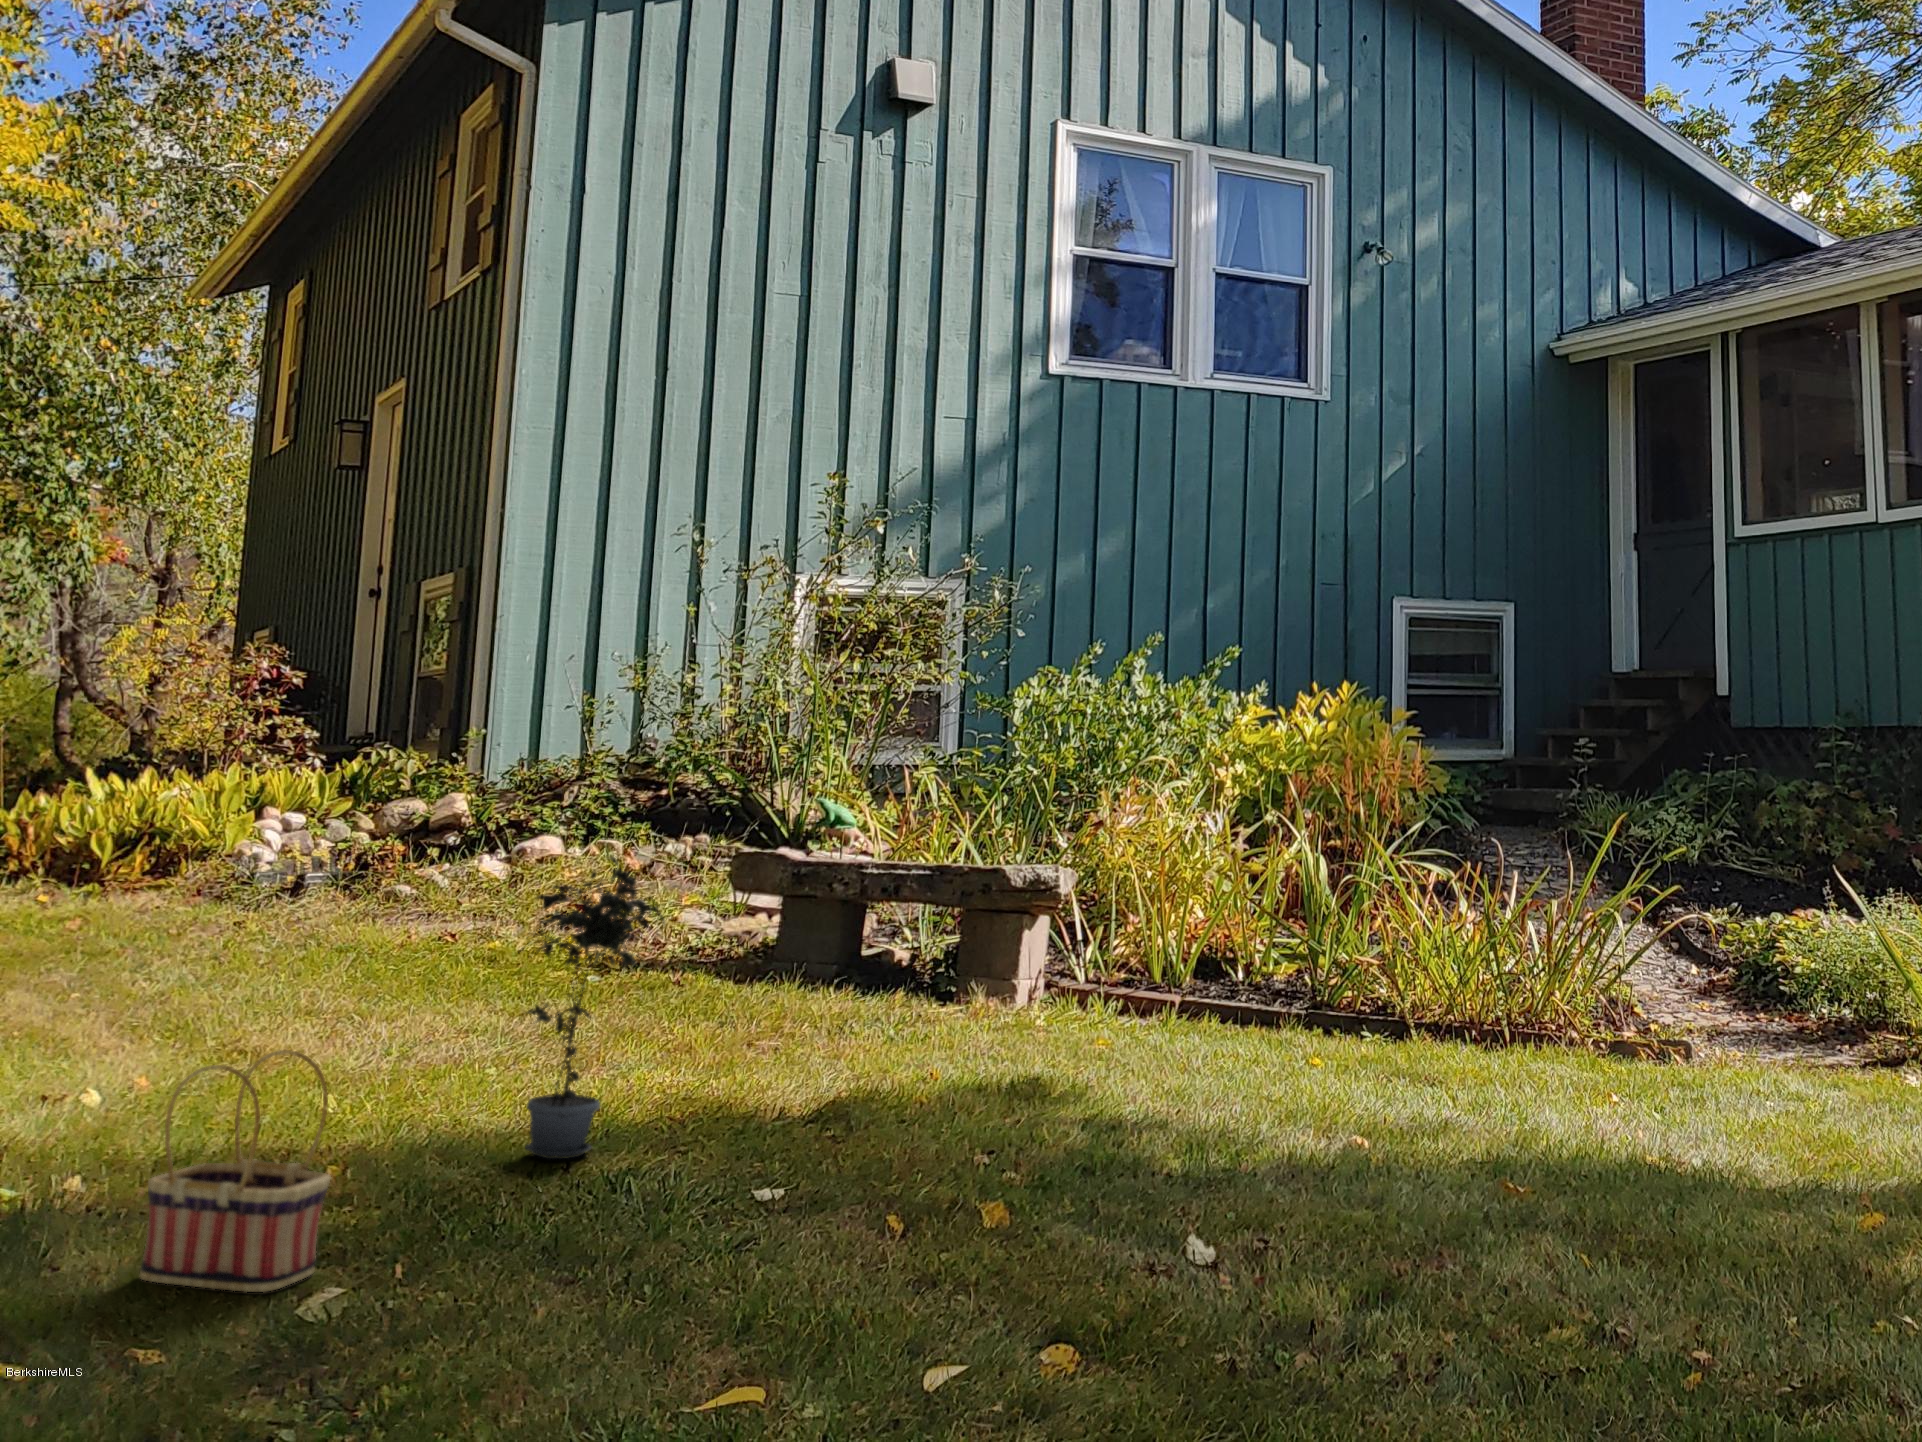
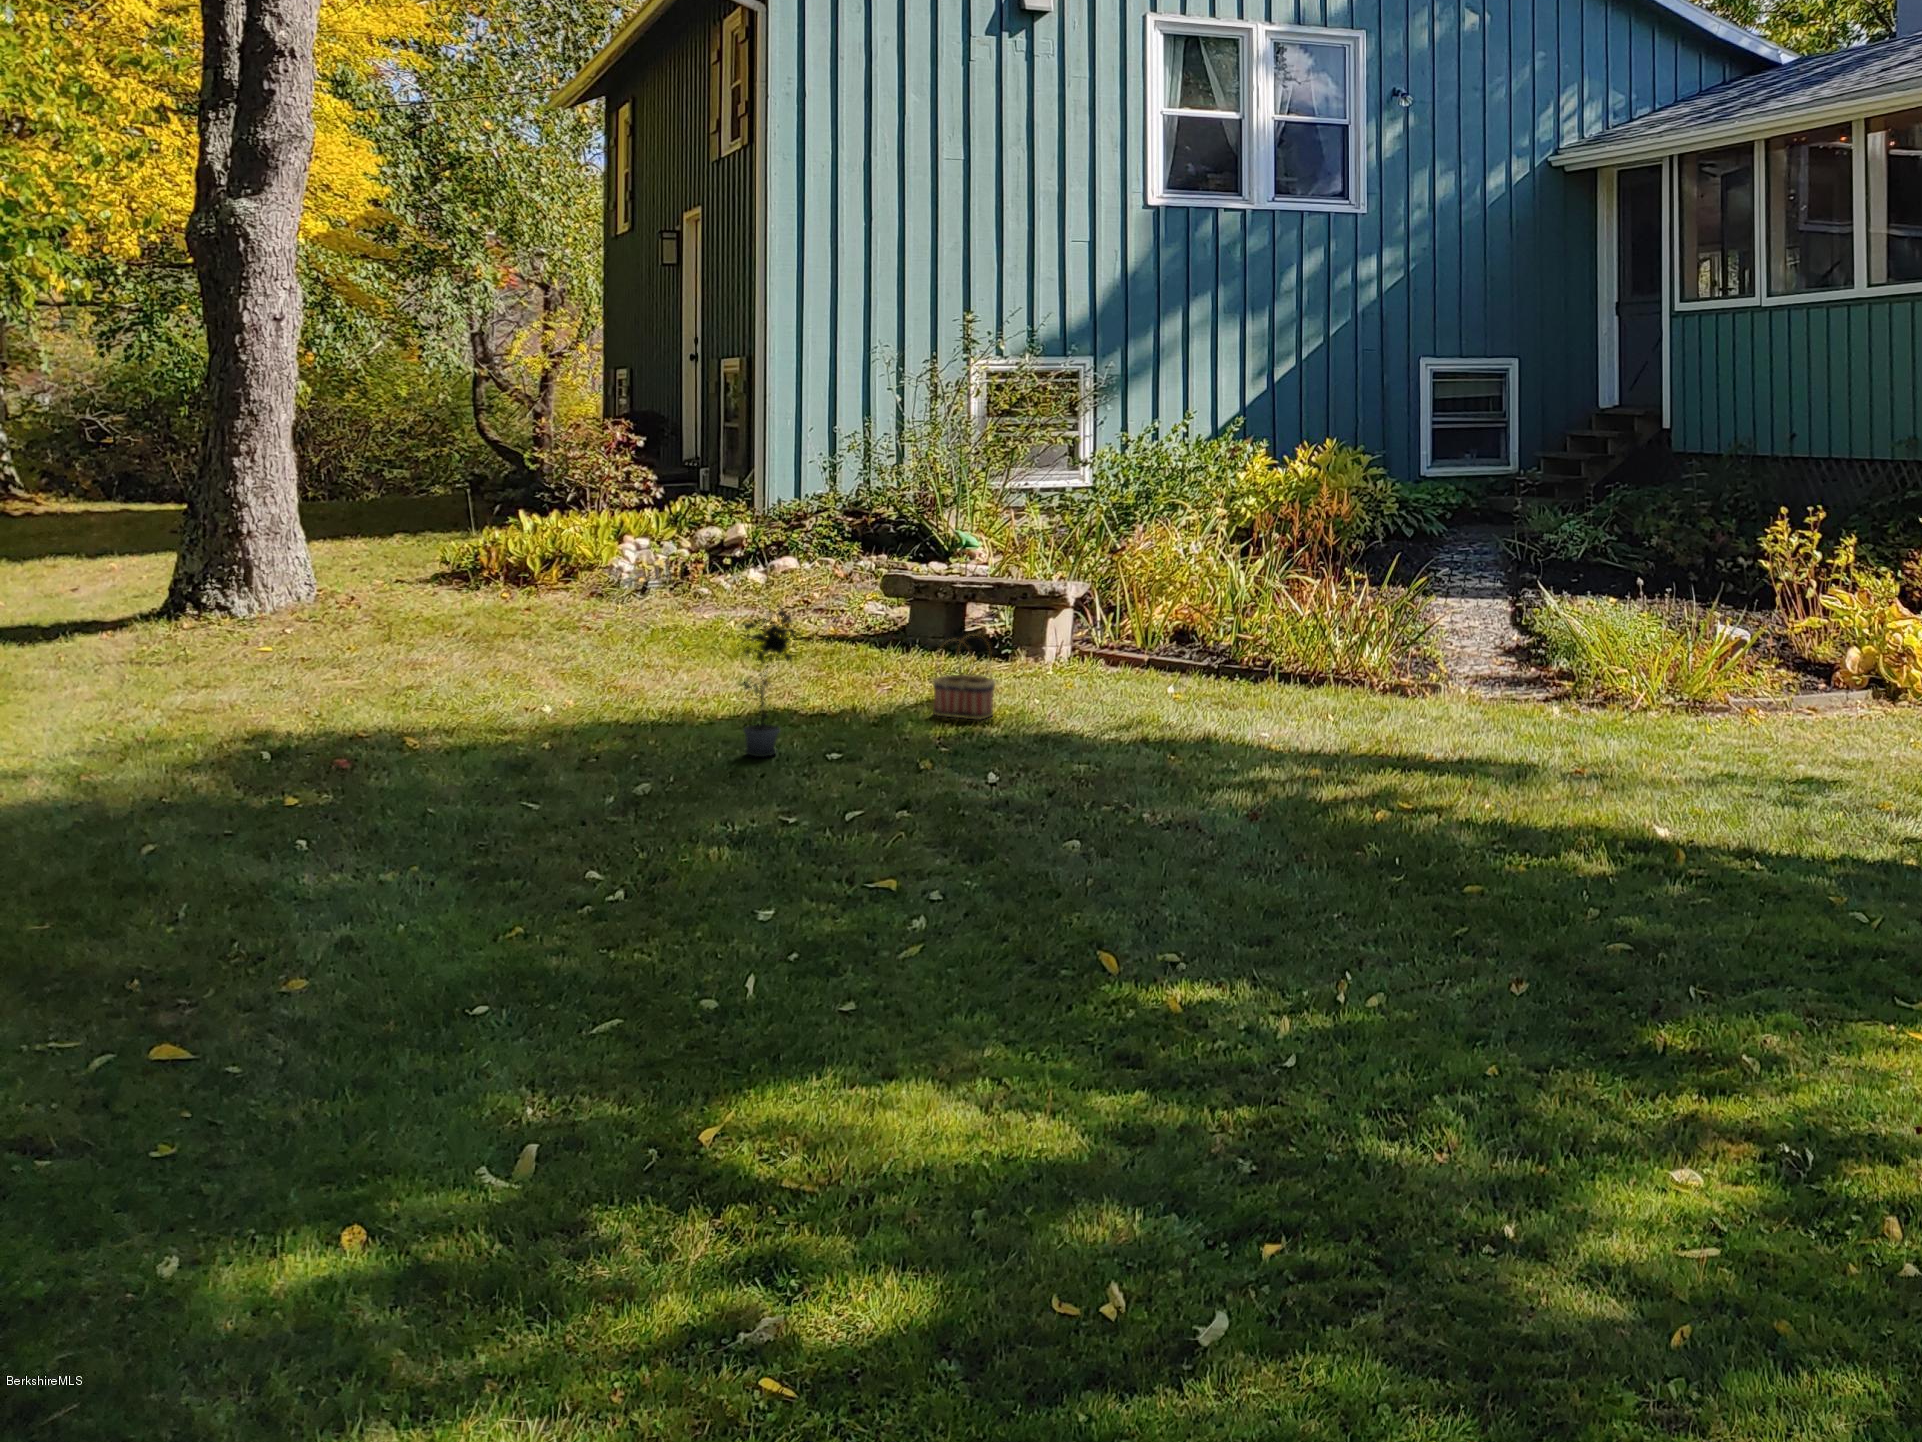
basket: present [140,1050,330,1292] -> present [933,635,995,719]

